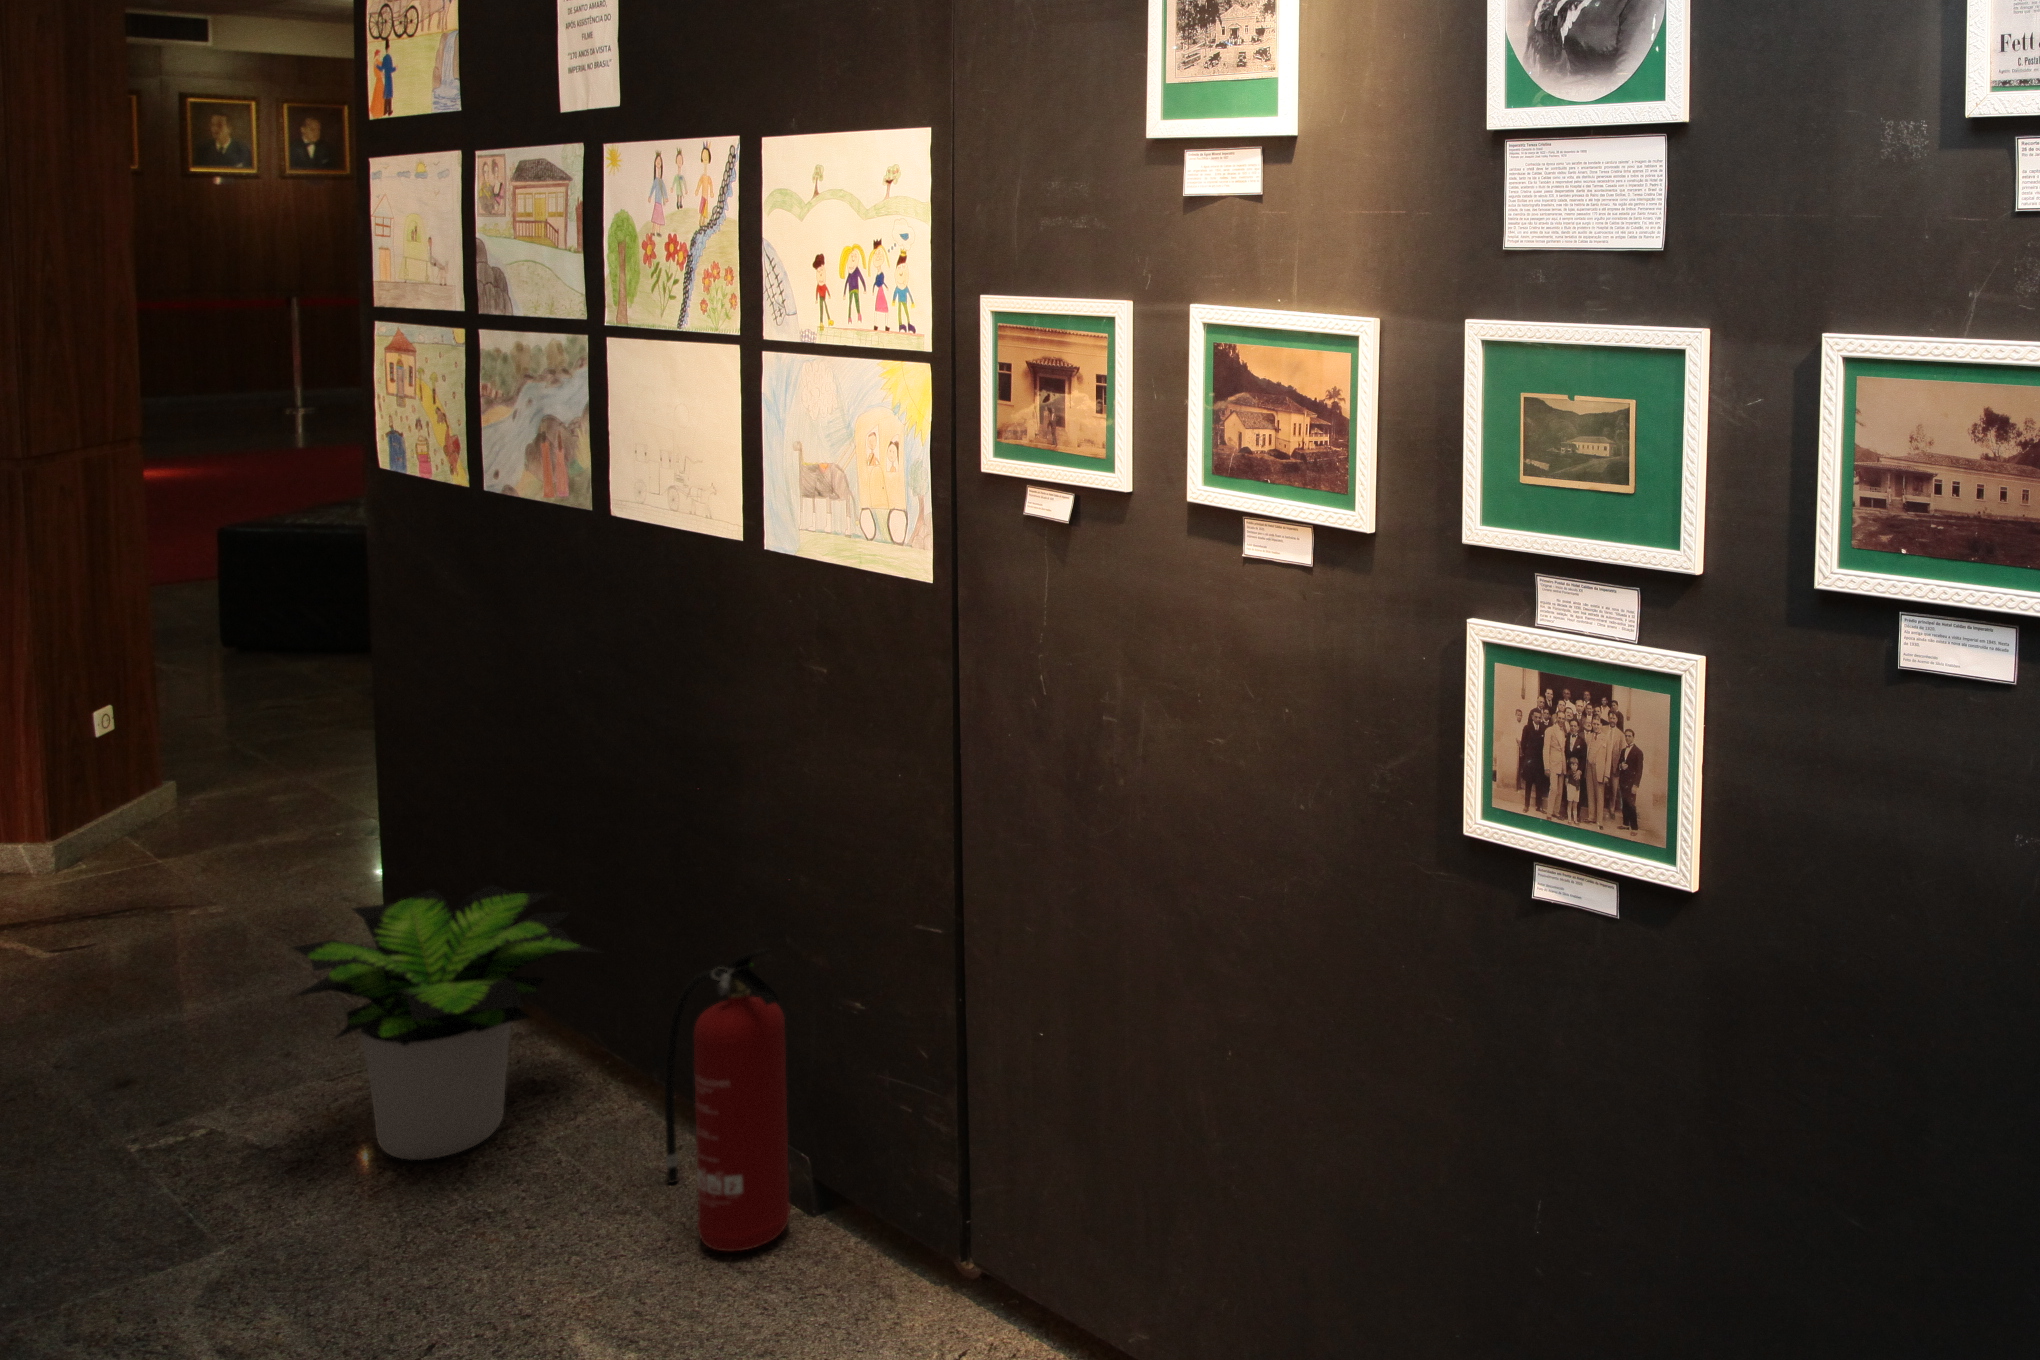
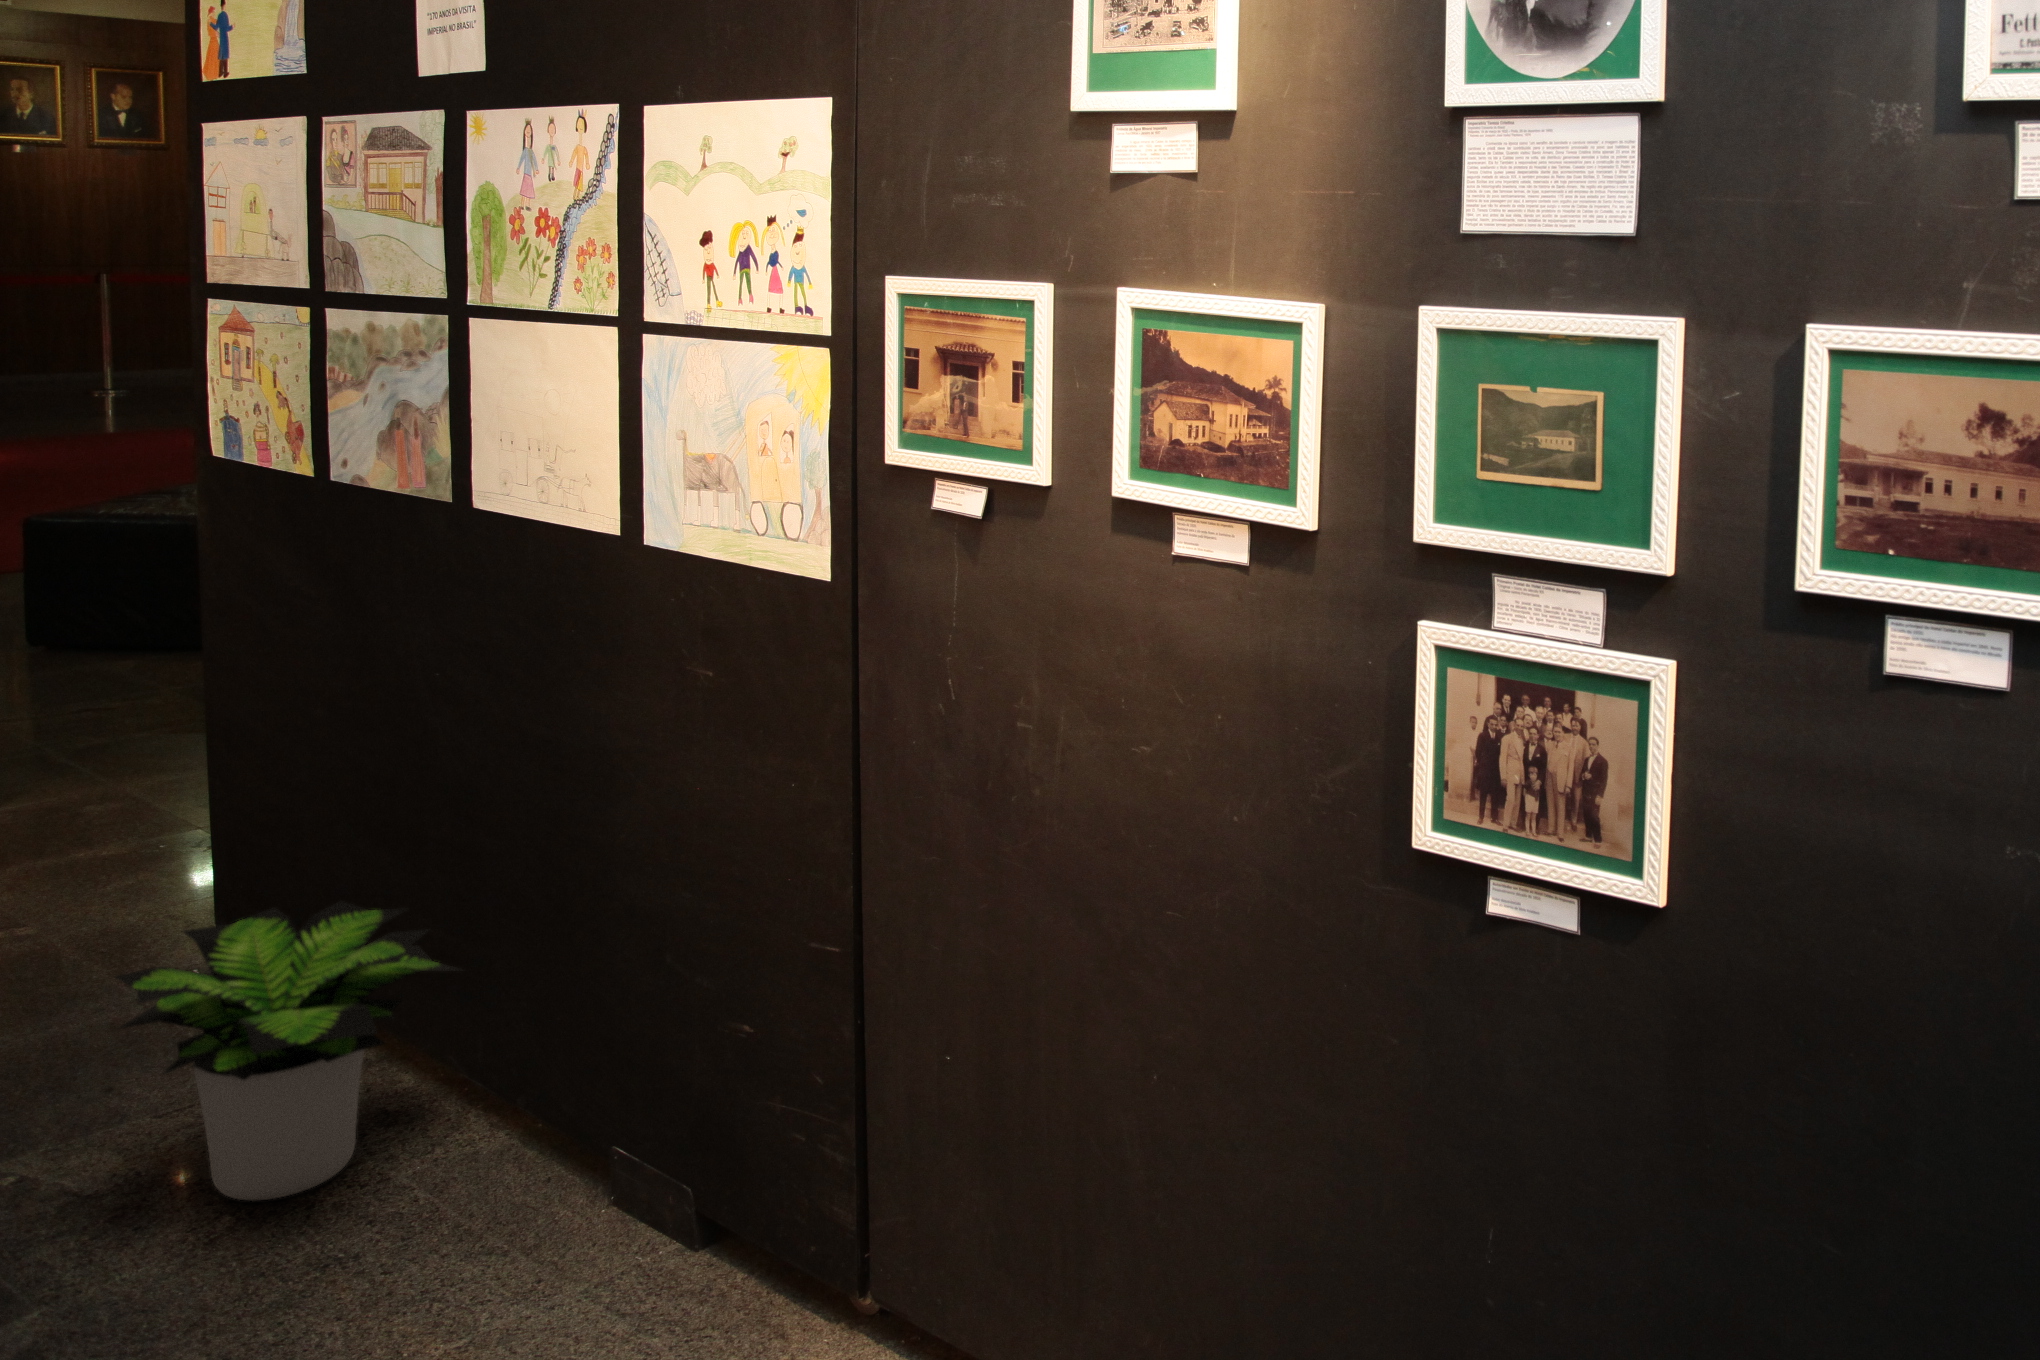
fire extinguisher: present [665,949,791,1251] -> none [536,968,674,1290]

